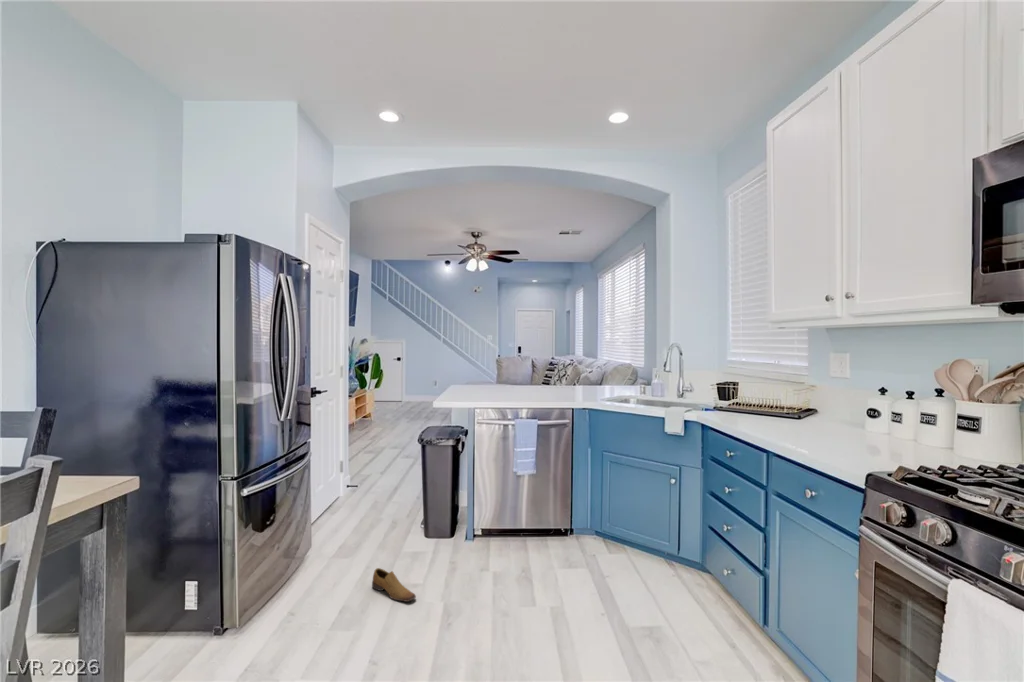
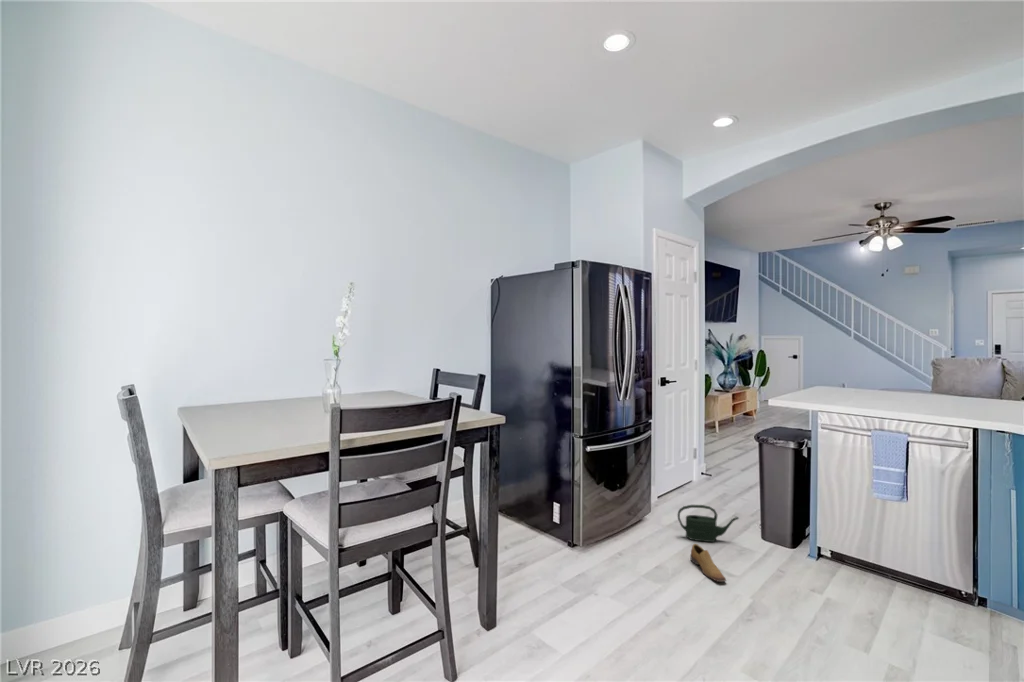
watering can: none [348,521,409,564] -> present [678,505,738,542]

